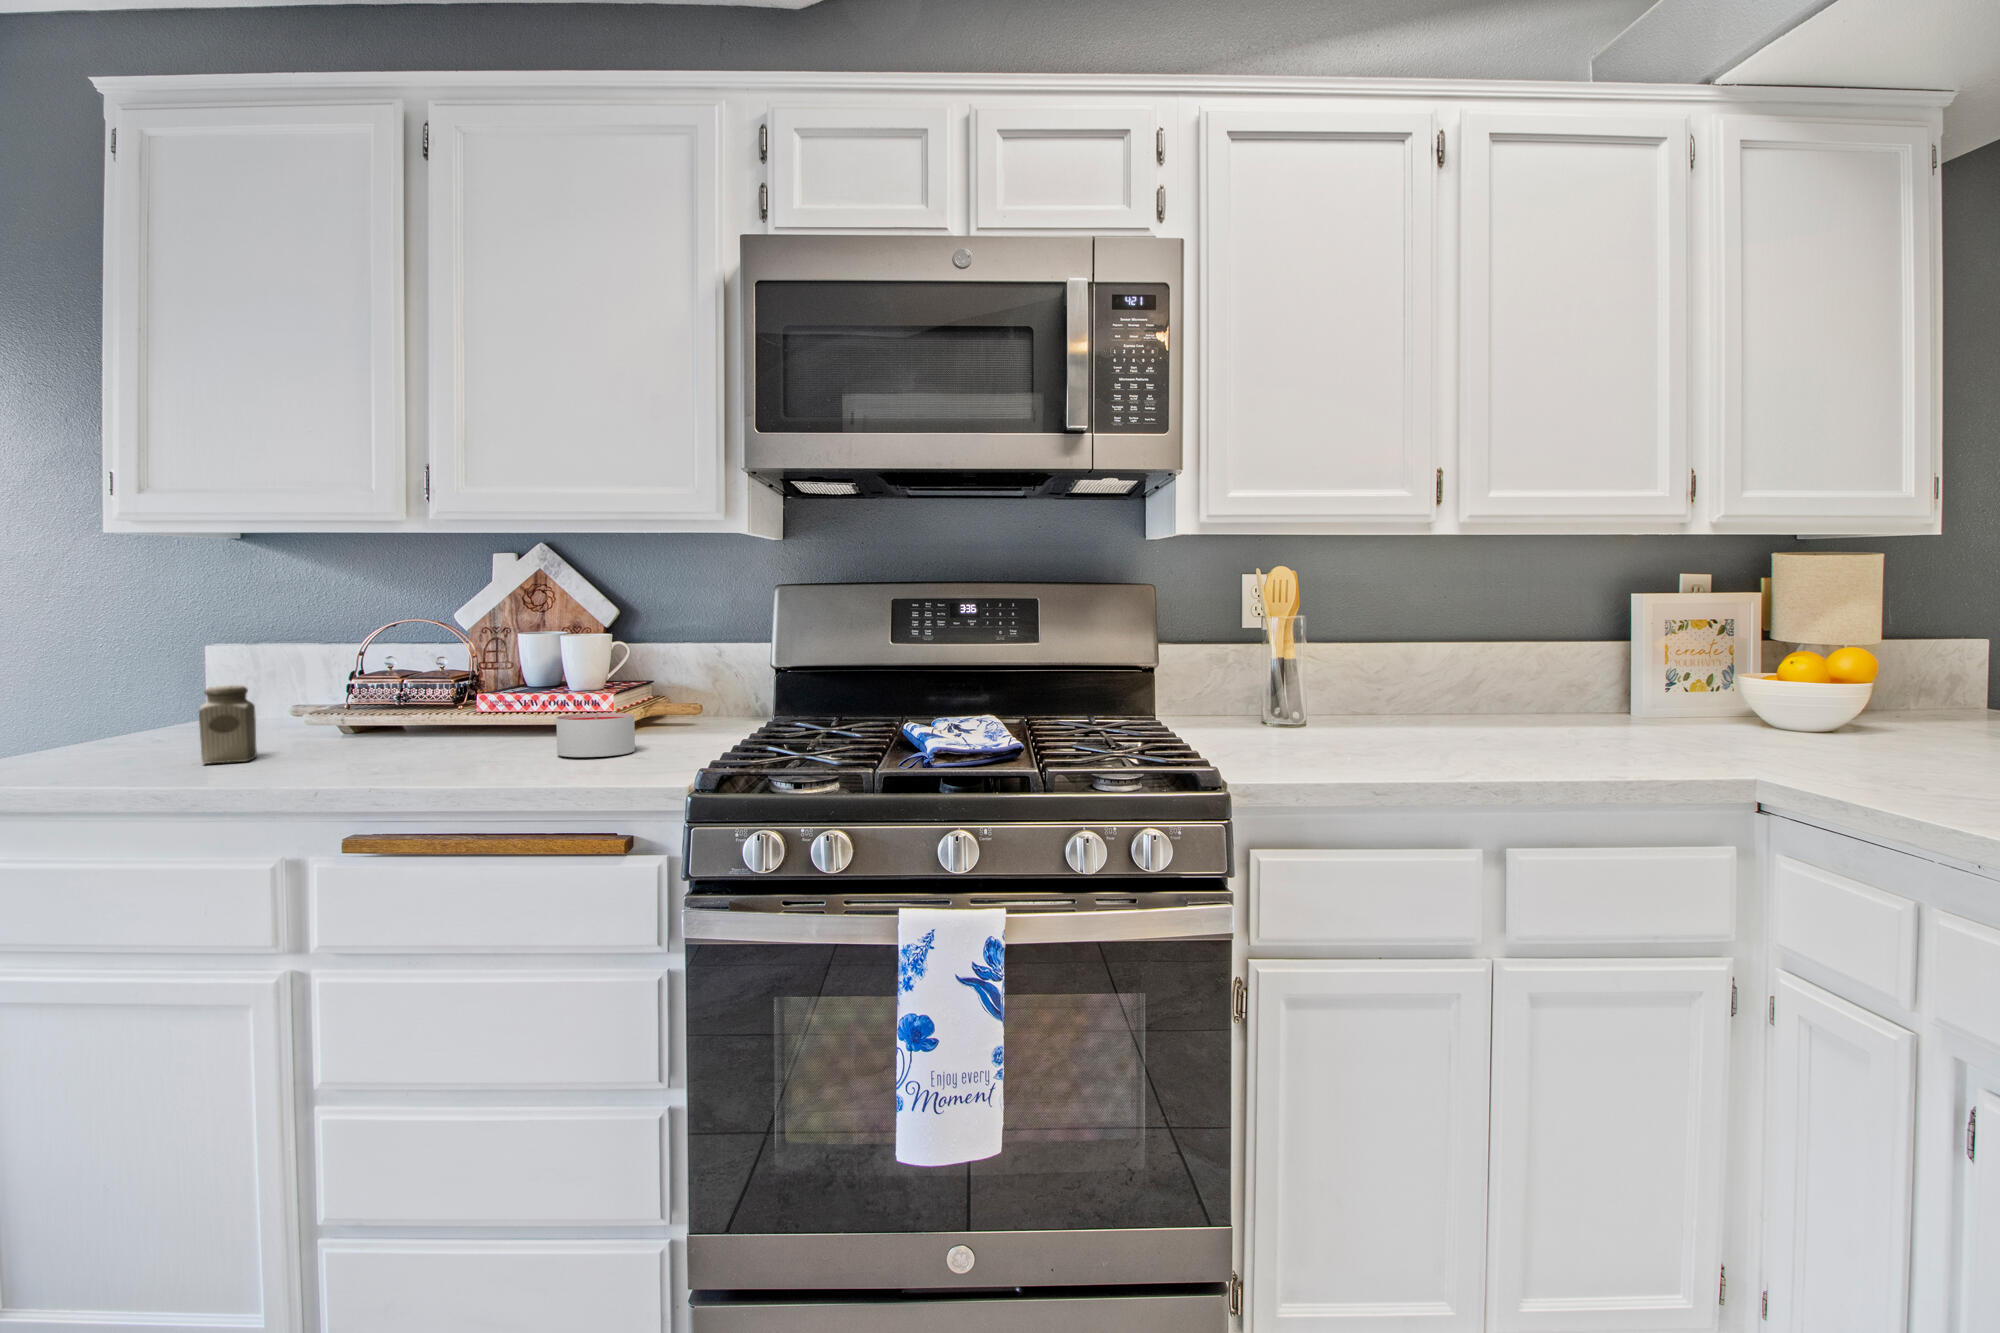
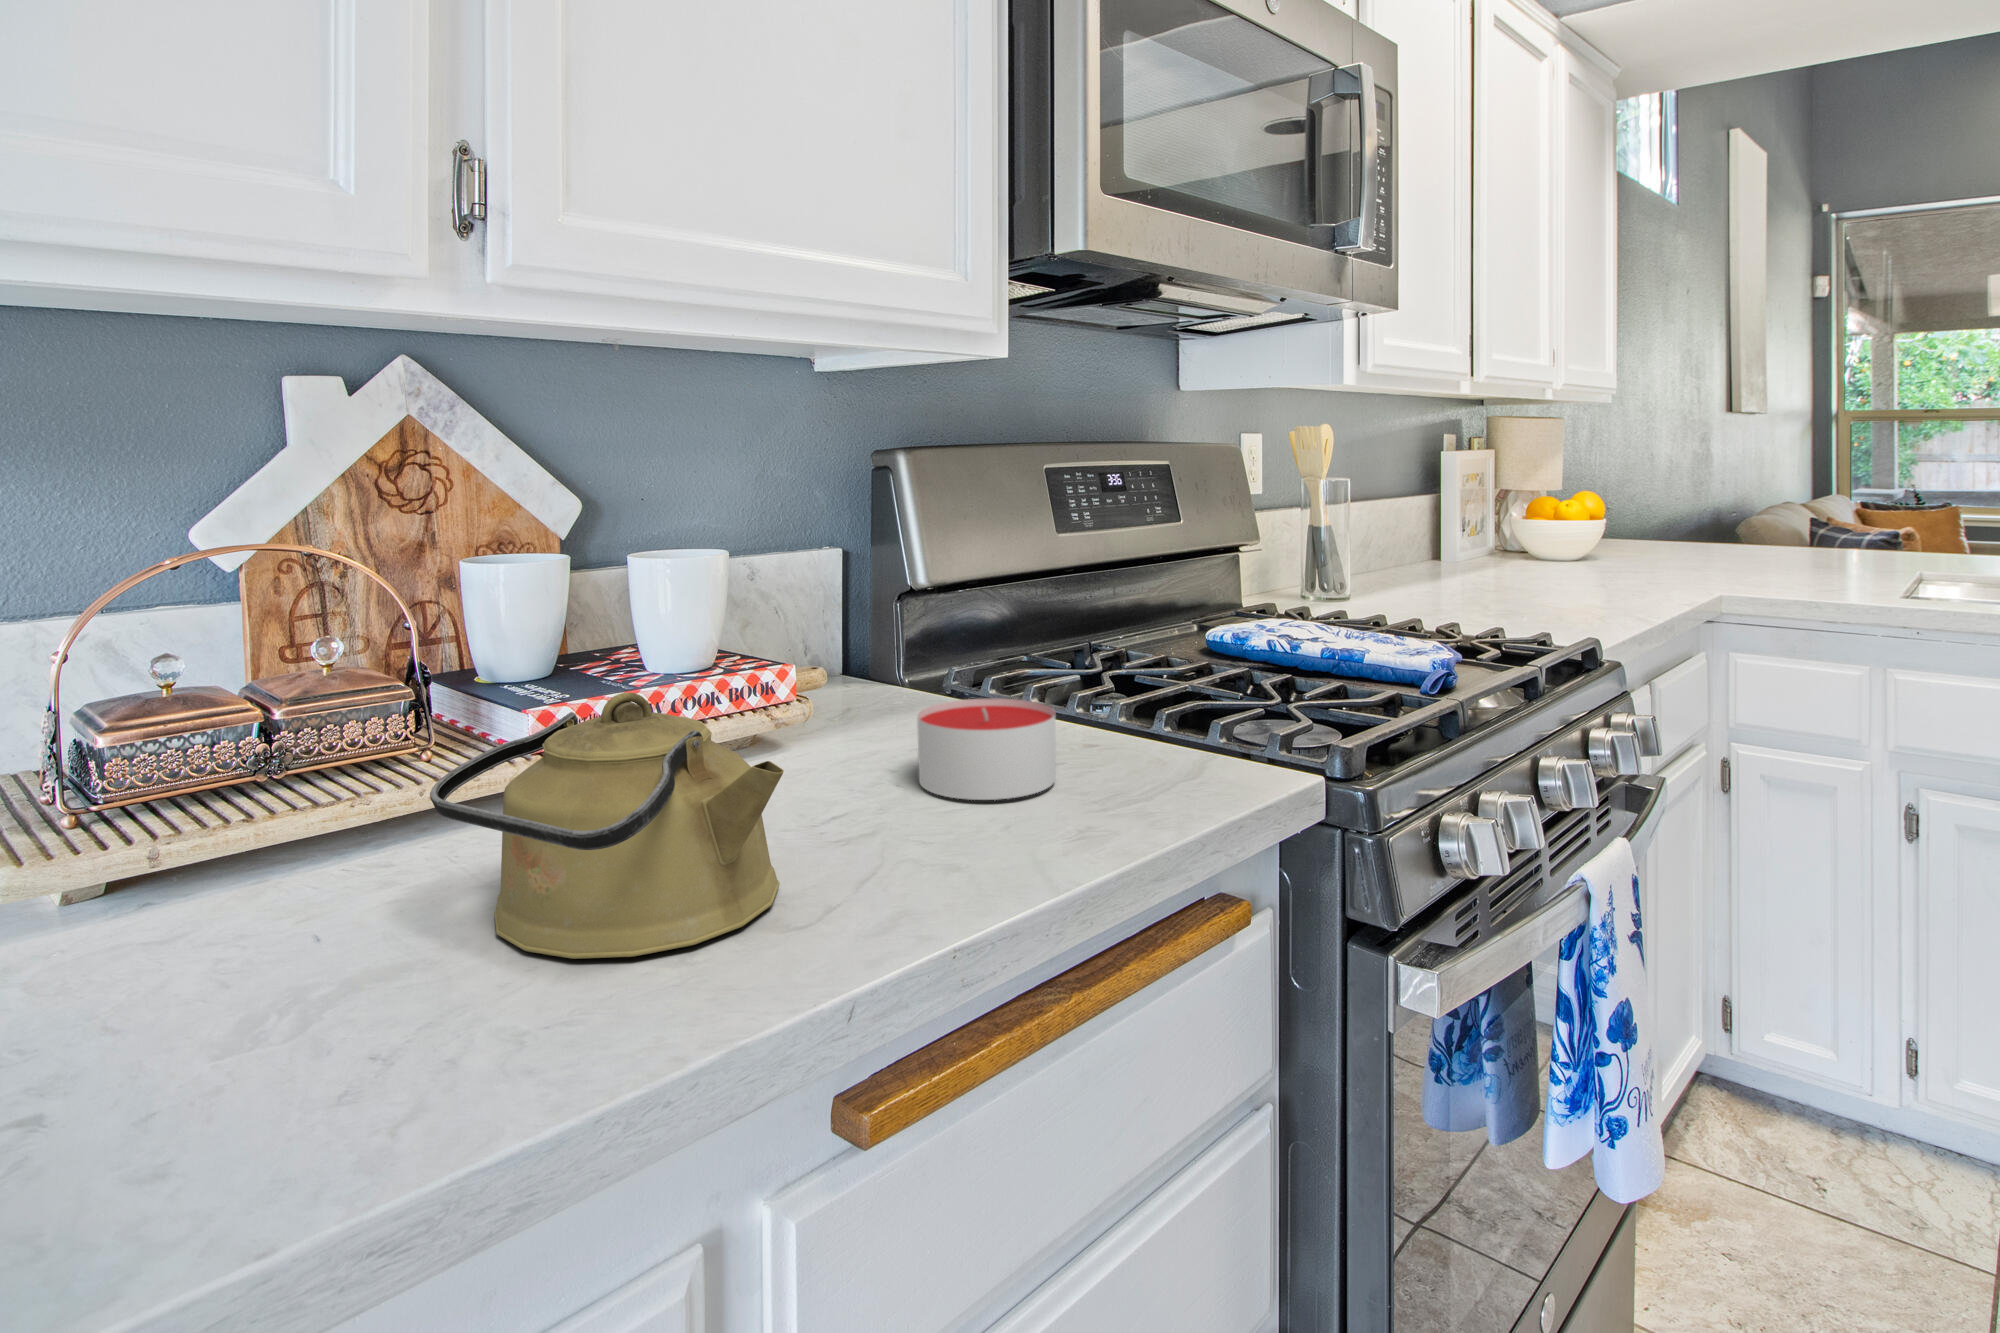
kettle: none [295,671,442,766] -> present [430,692,784,959]
salt shaker: present [199,685,257,764] -> none [105,802,326,1073]

